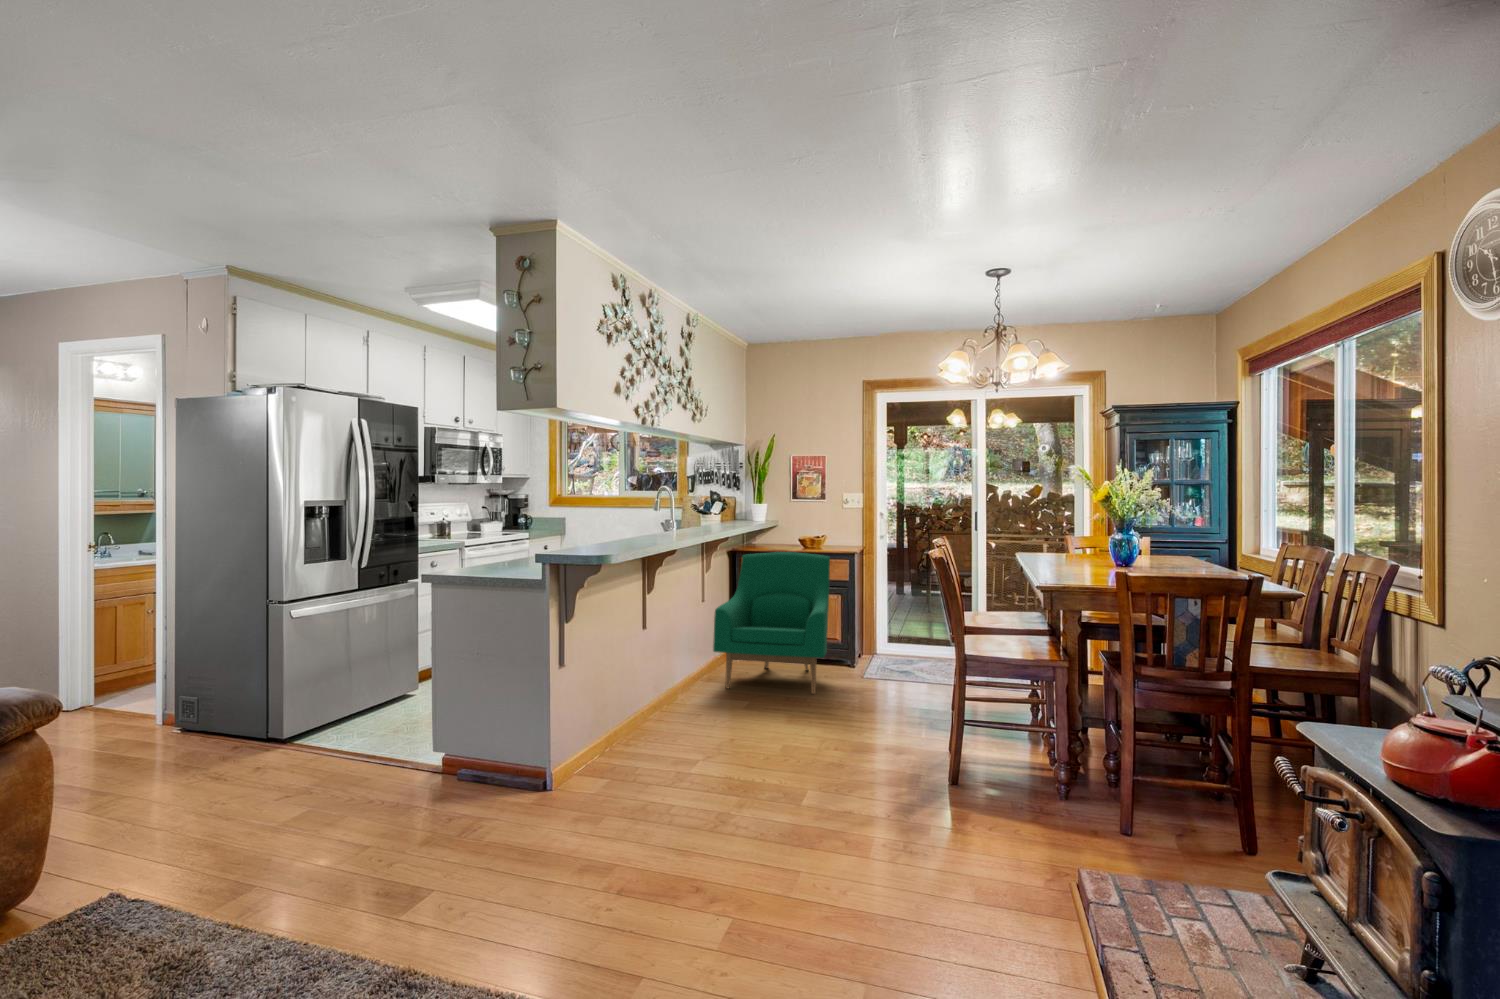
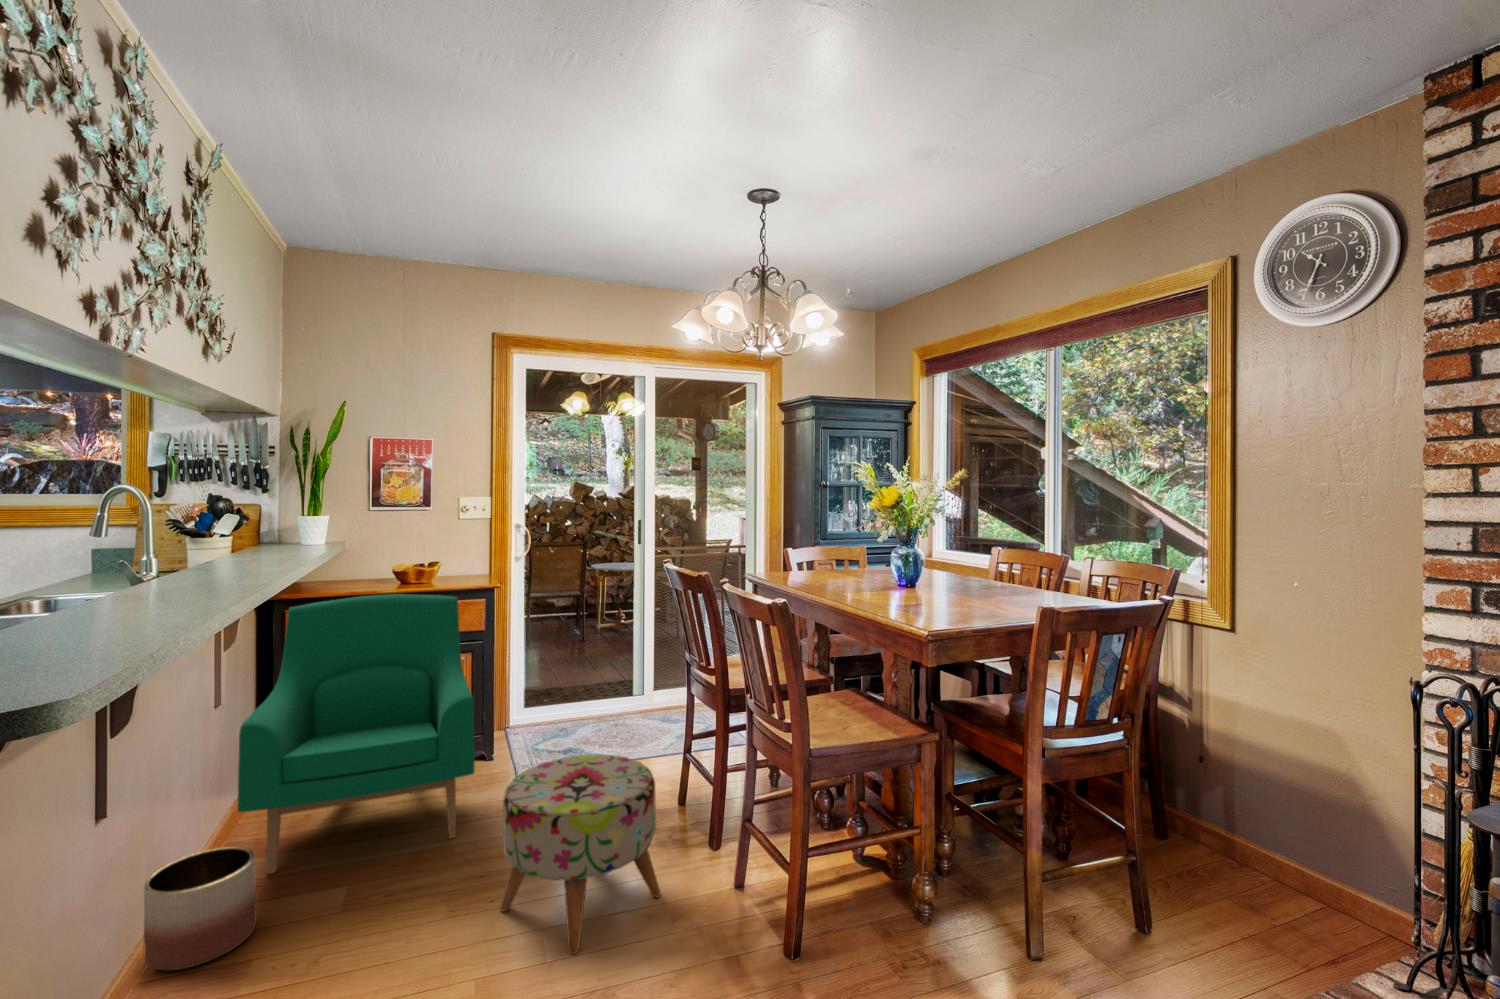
ottoman: none [820,650,909,745] -> present [500,755,661,954]
planter: none [676,663,717,708] -> present [144,847,257,970]

